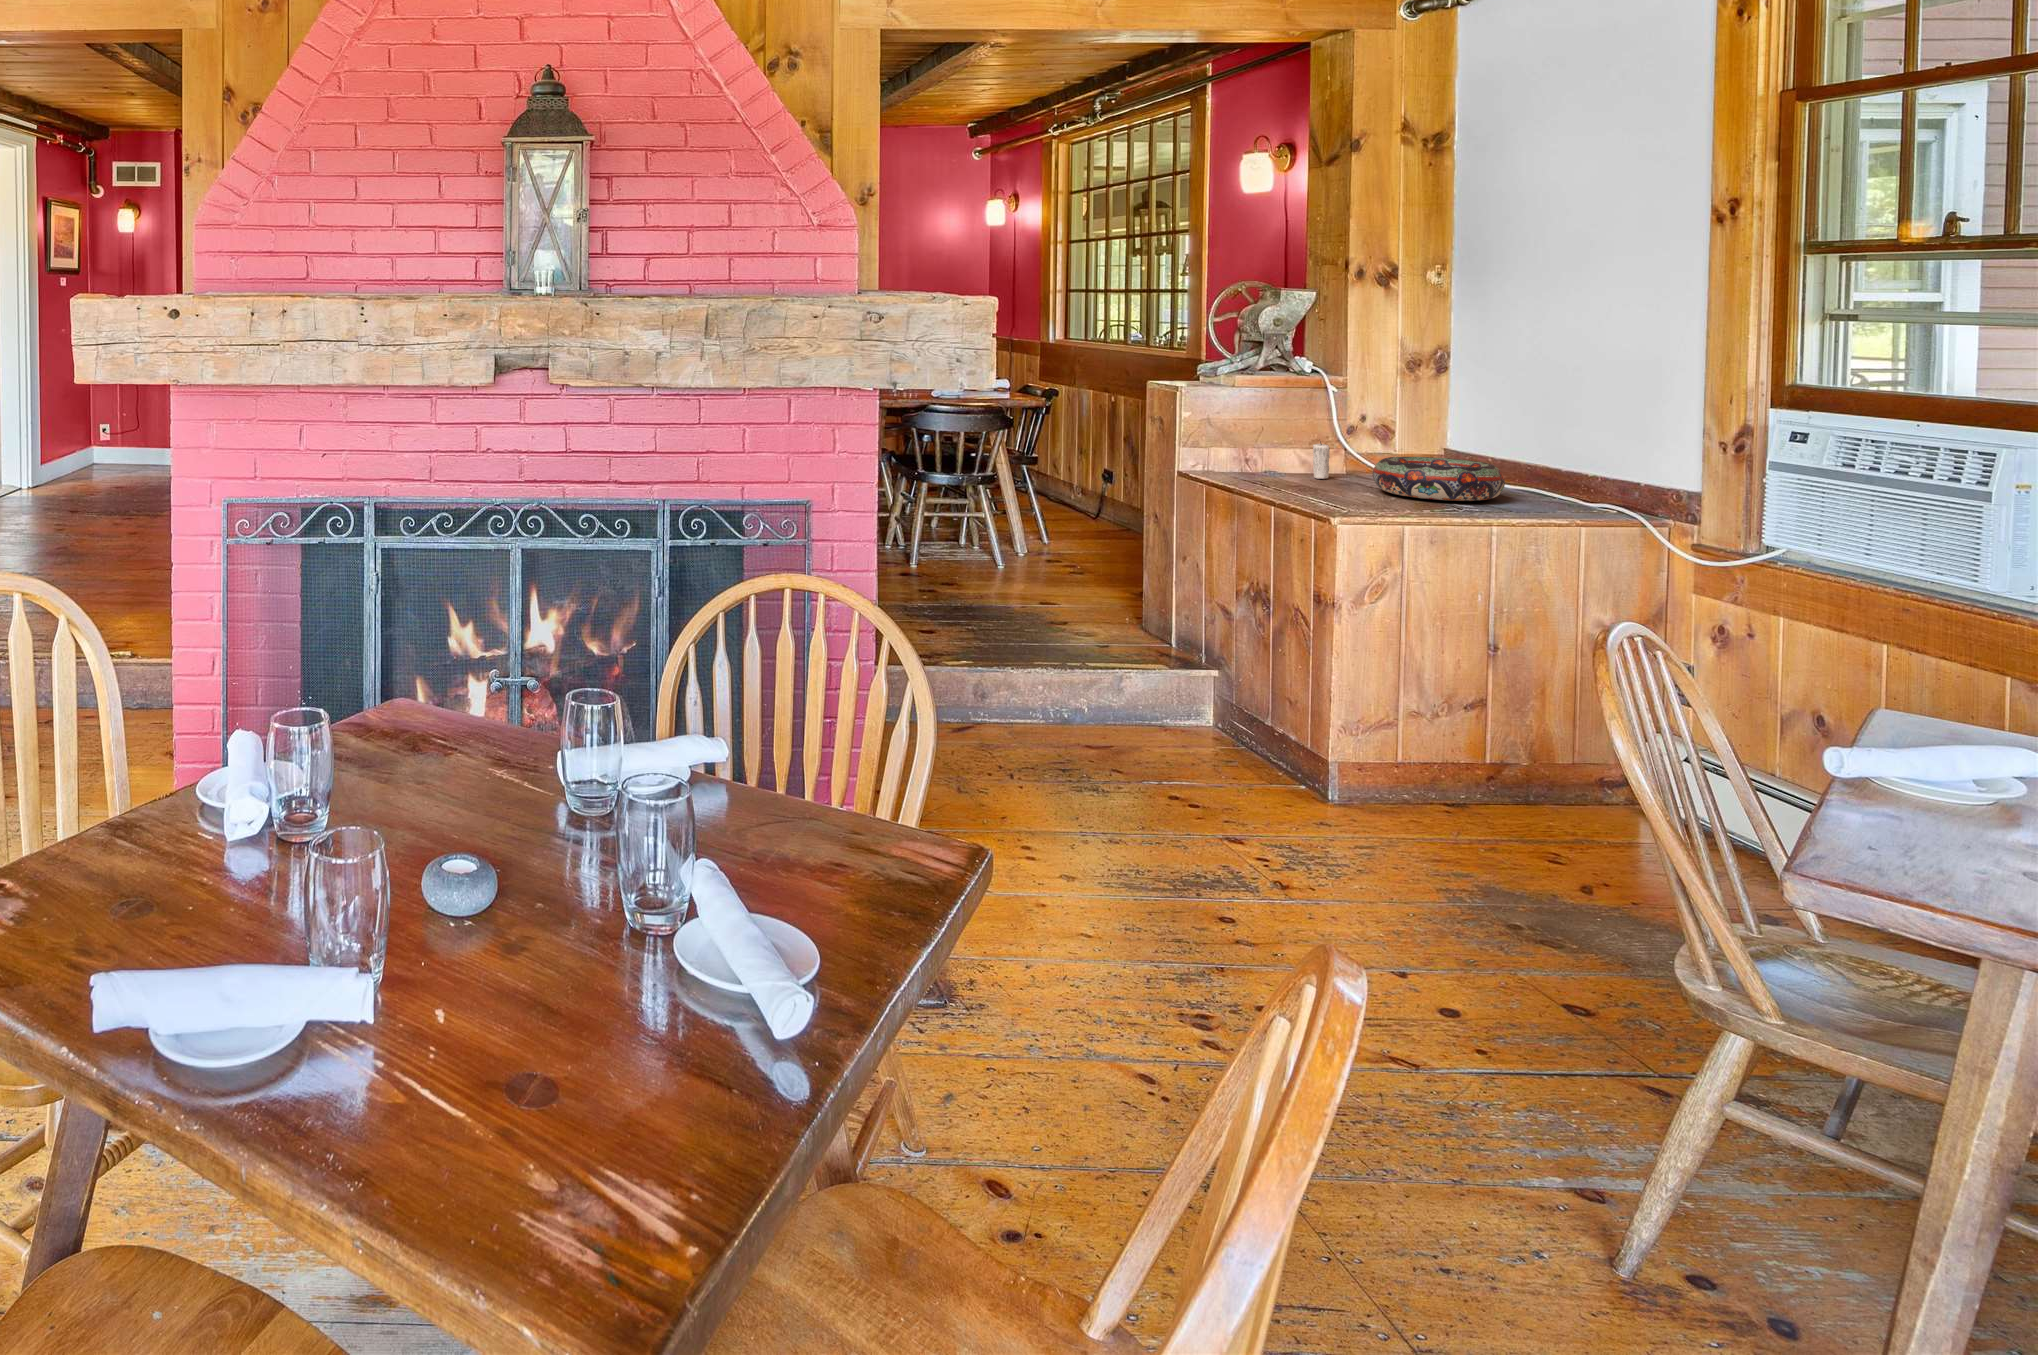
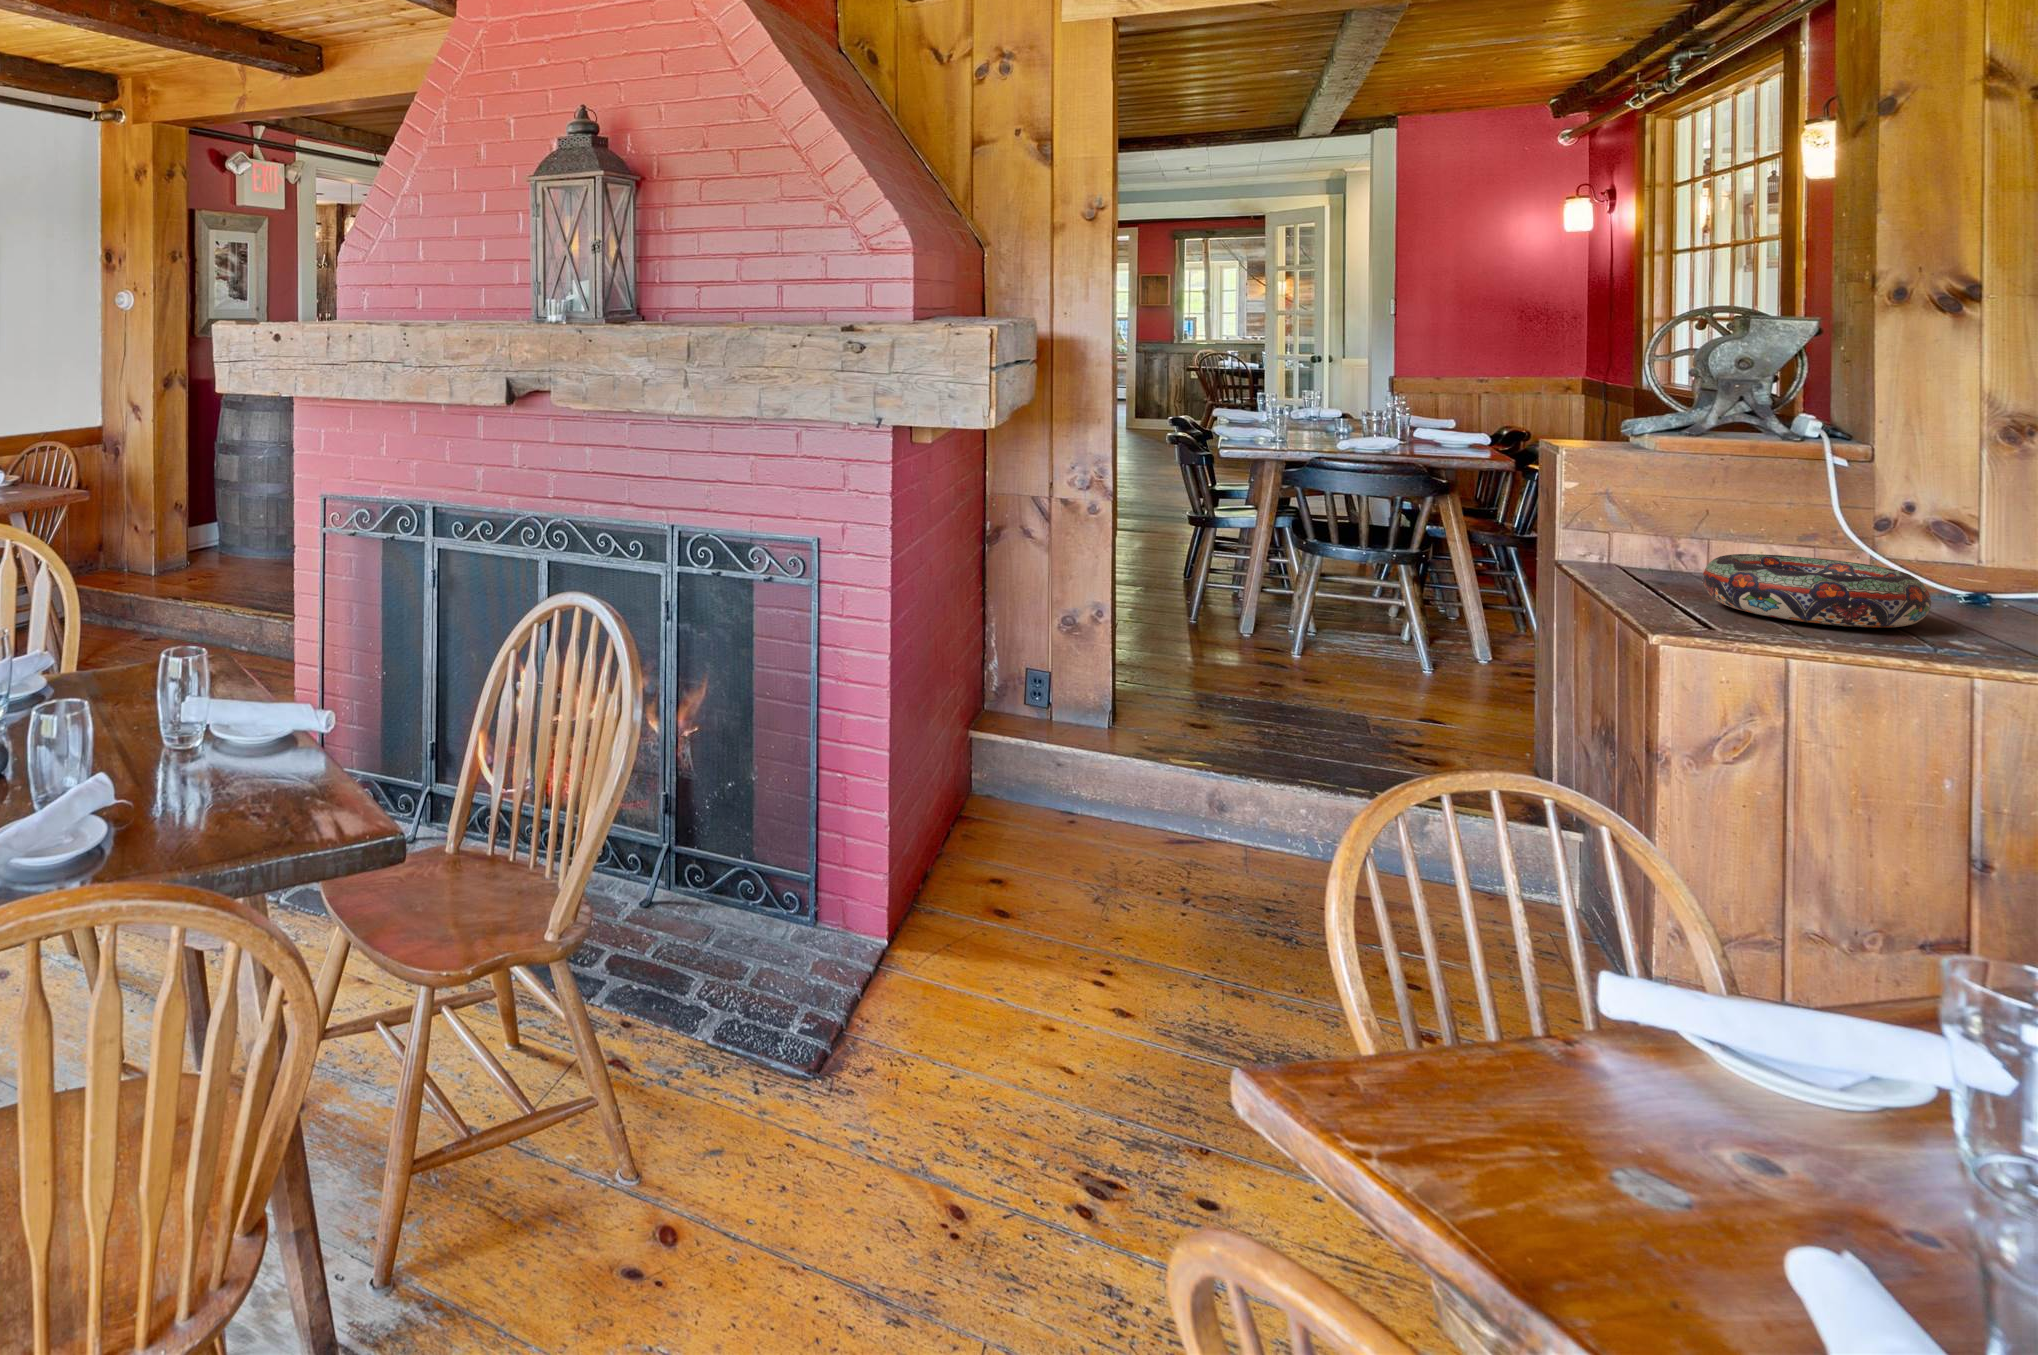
candle: present [1313,441,1330,479] -> none [1654,520,1682,578]

